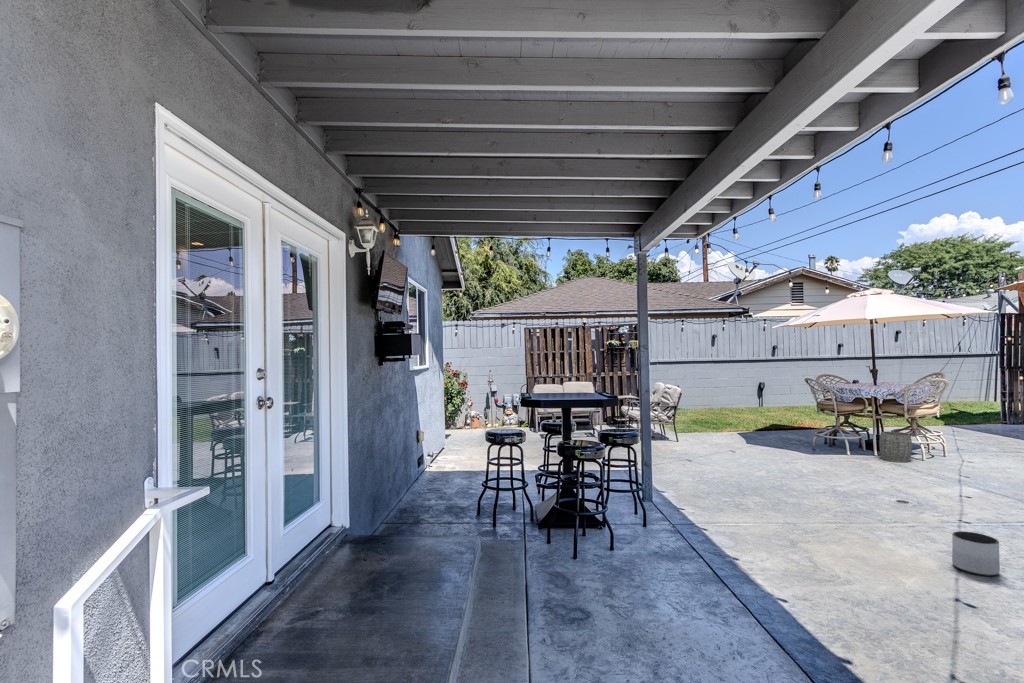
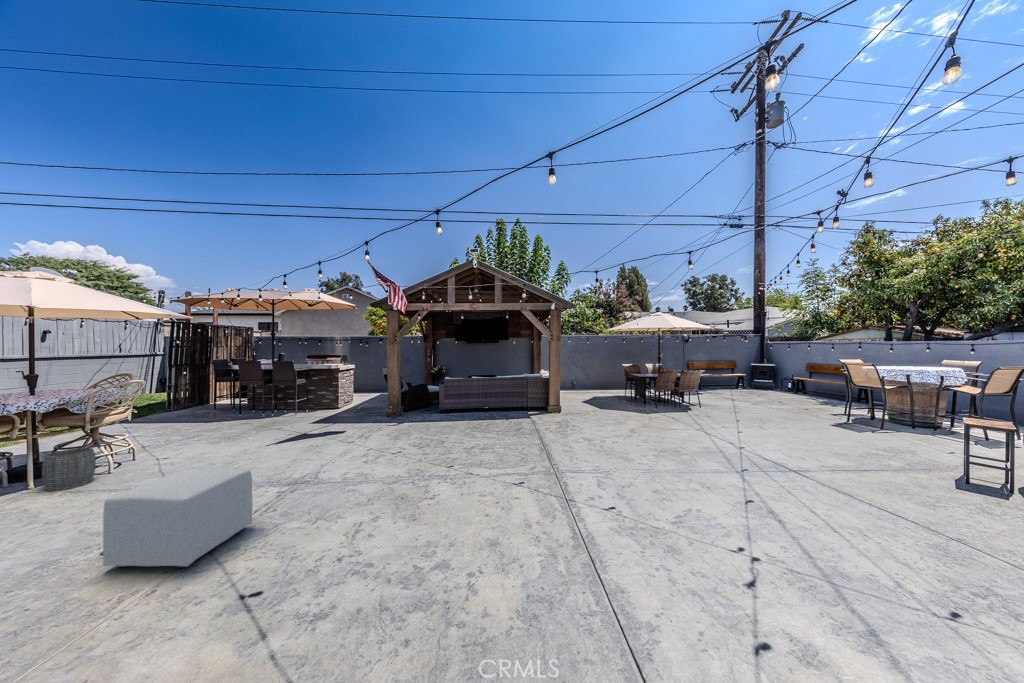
ottoman: none [891,458,1002,525] -> present [103,468,253,568]
planter: present [952,531,1000,576] -> none [251,560,306,631]

